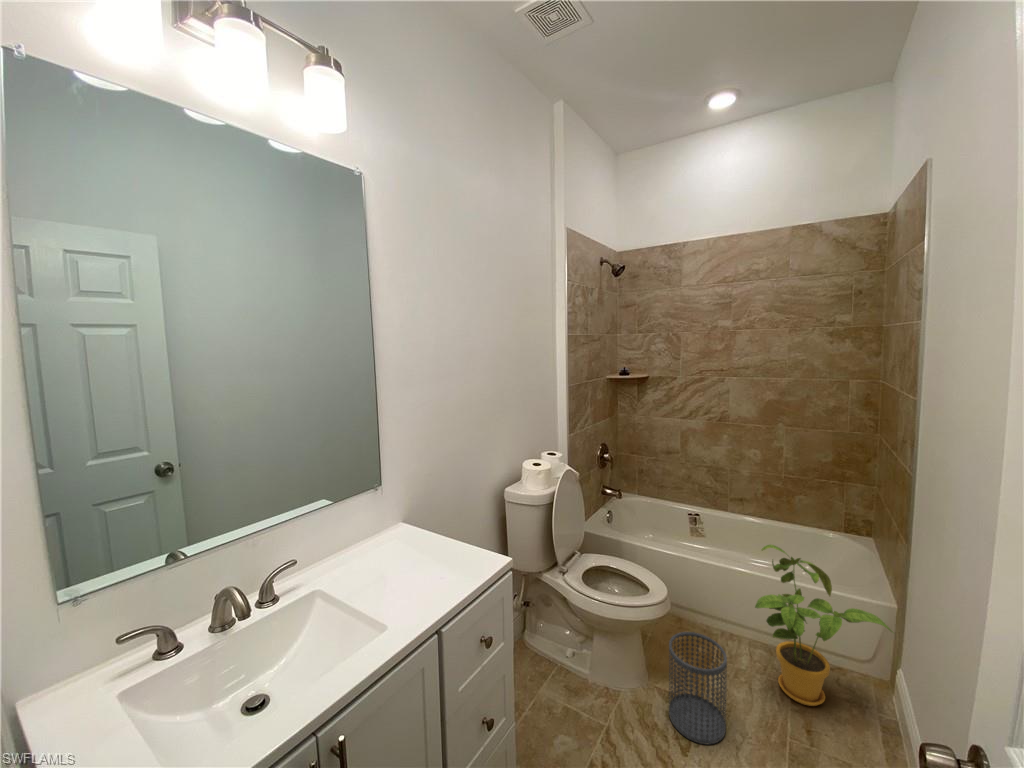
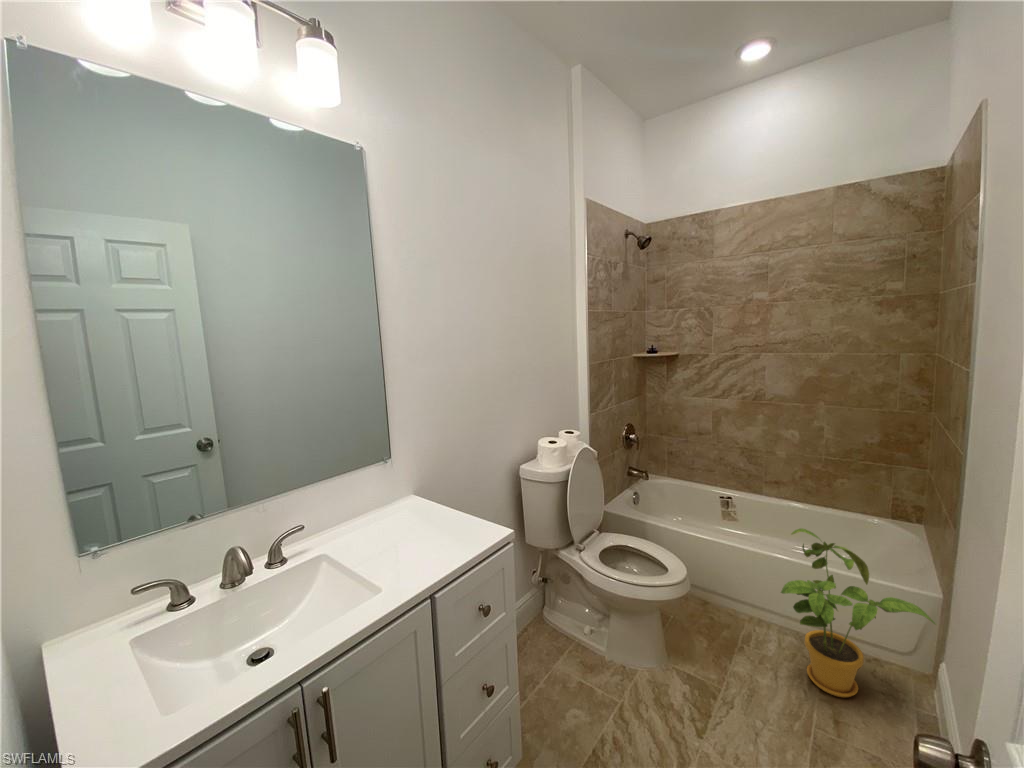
wastebasket: present [669,632,727,744] -> none [685,615,746,728]

